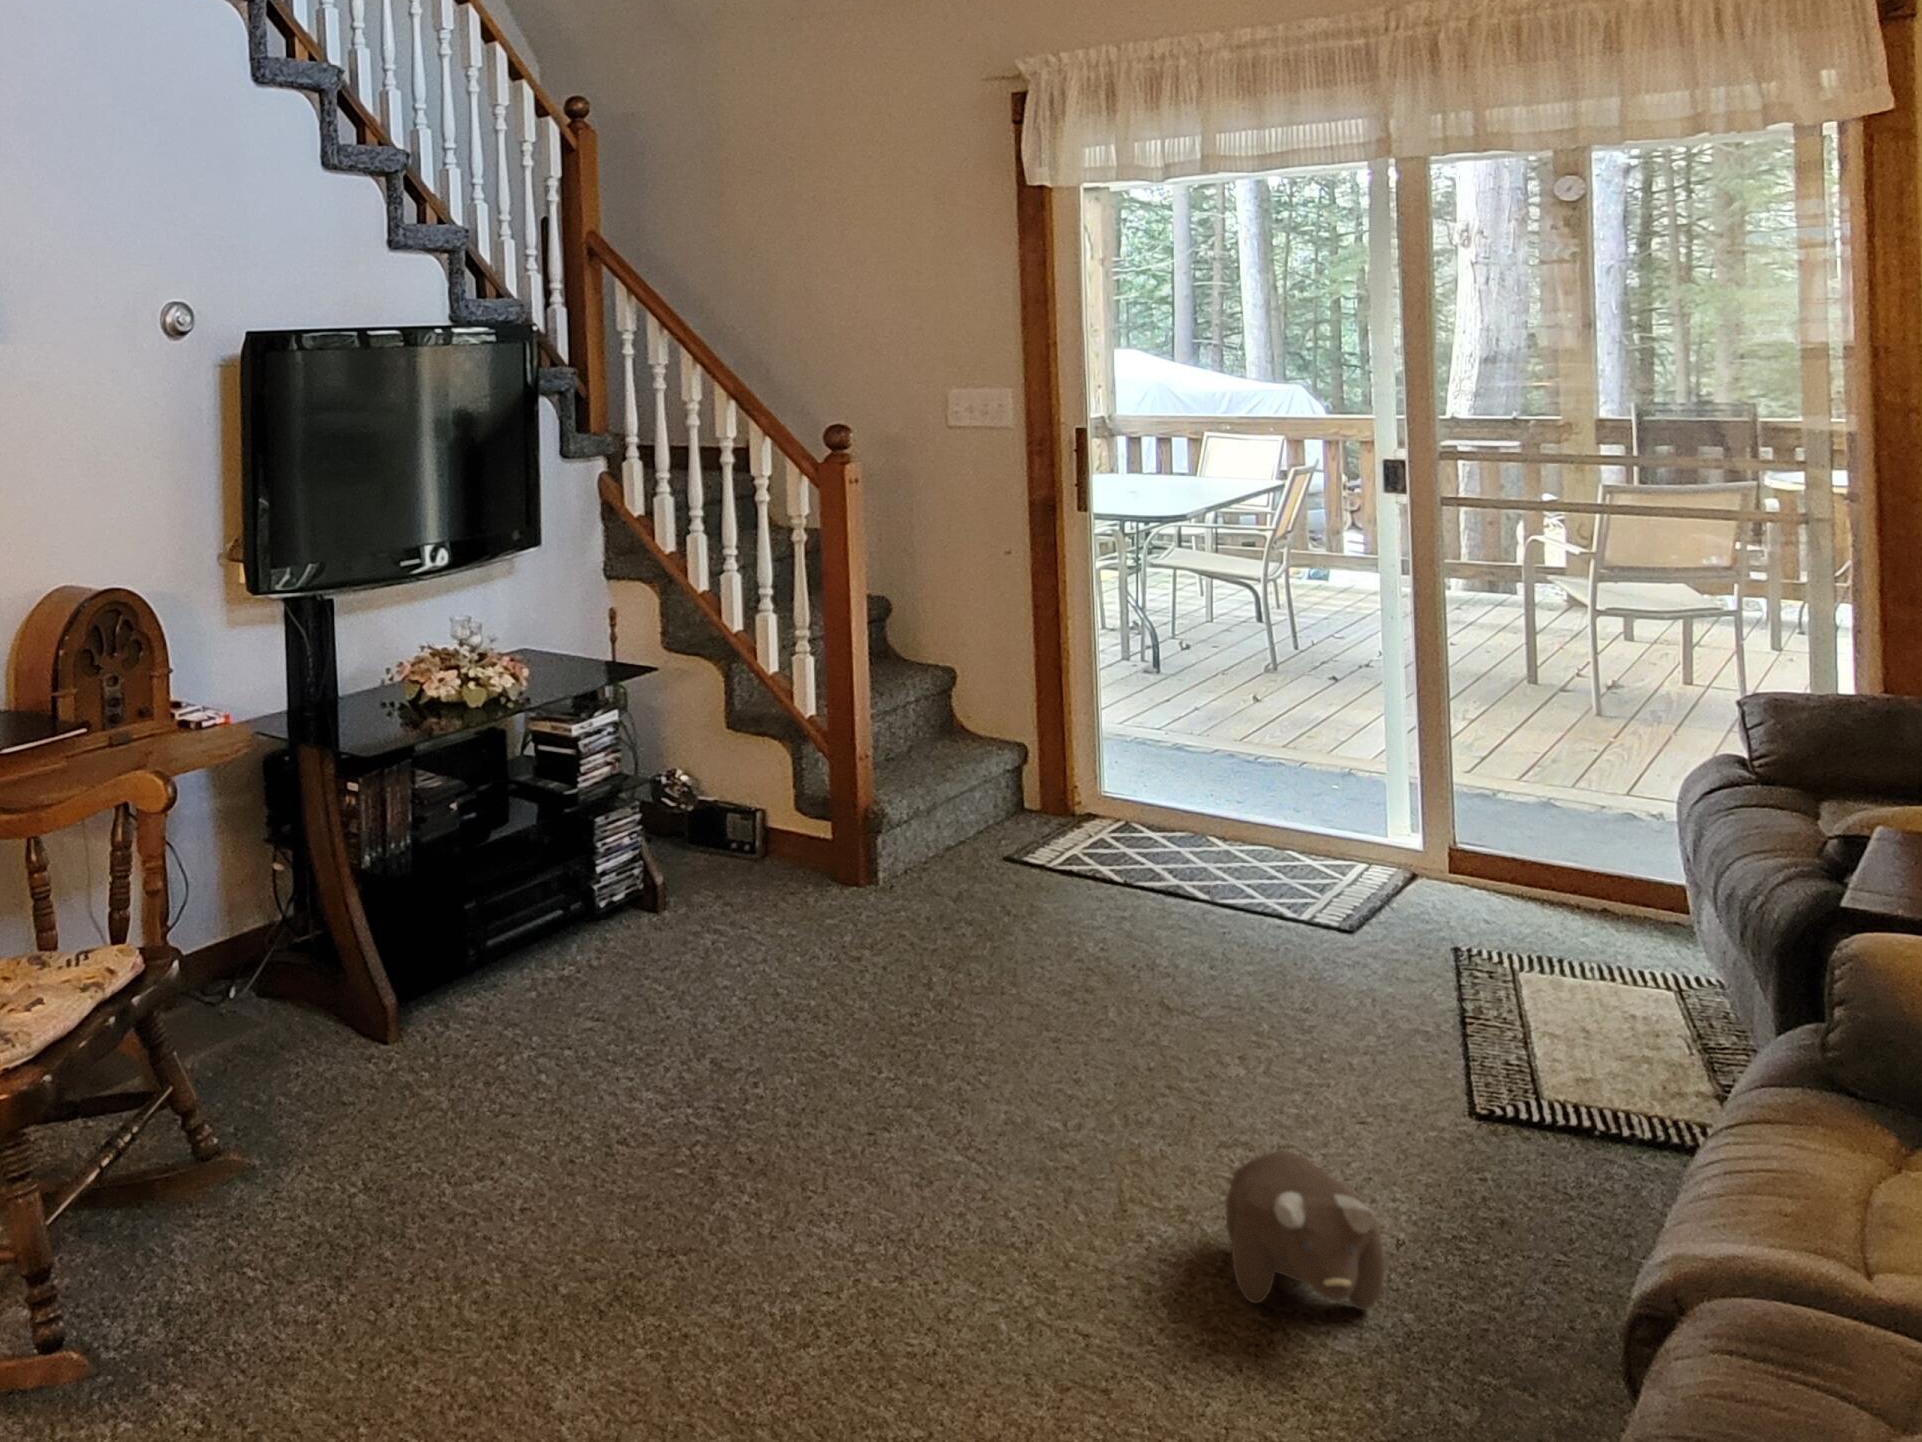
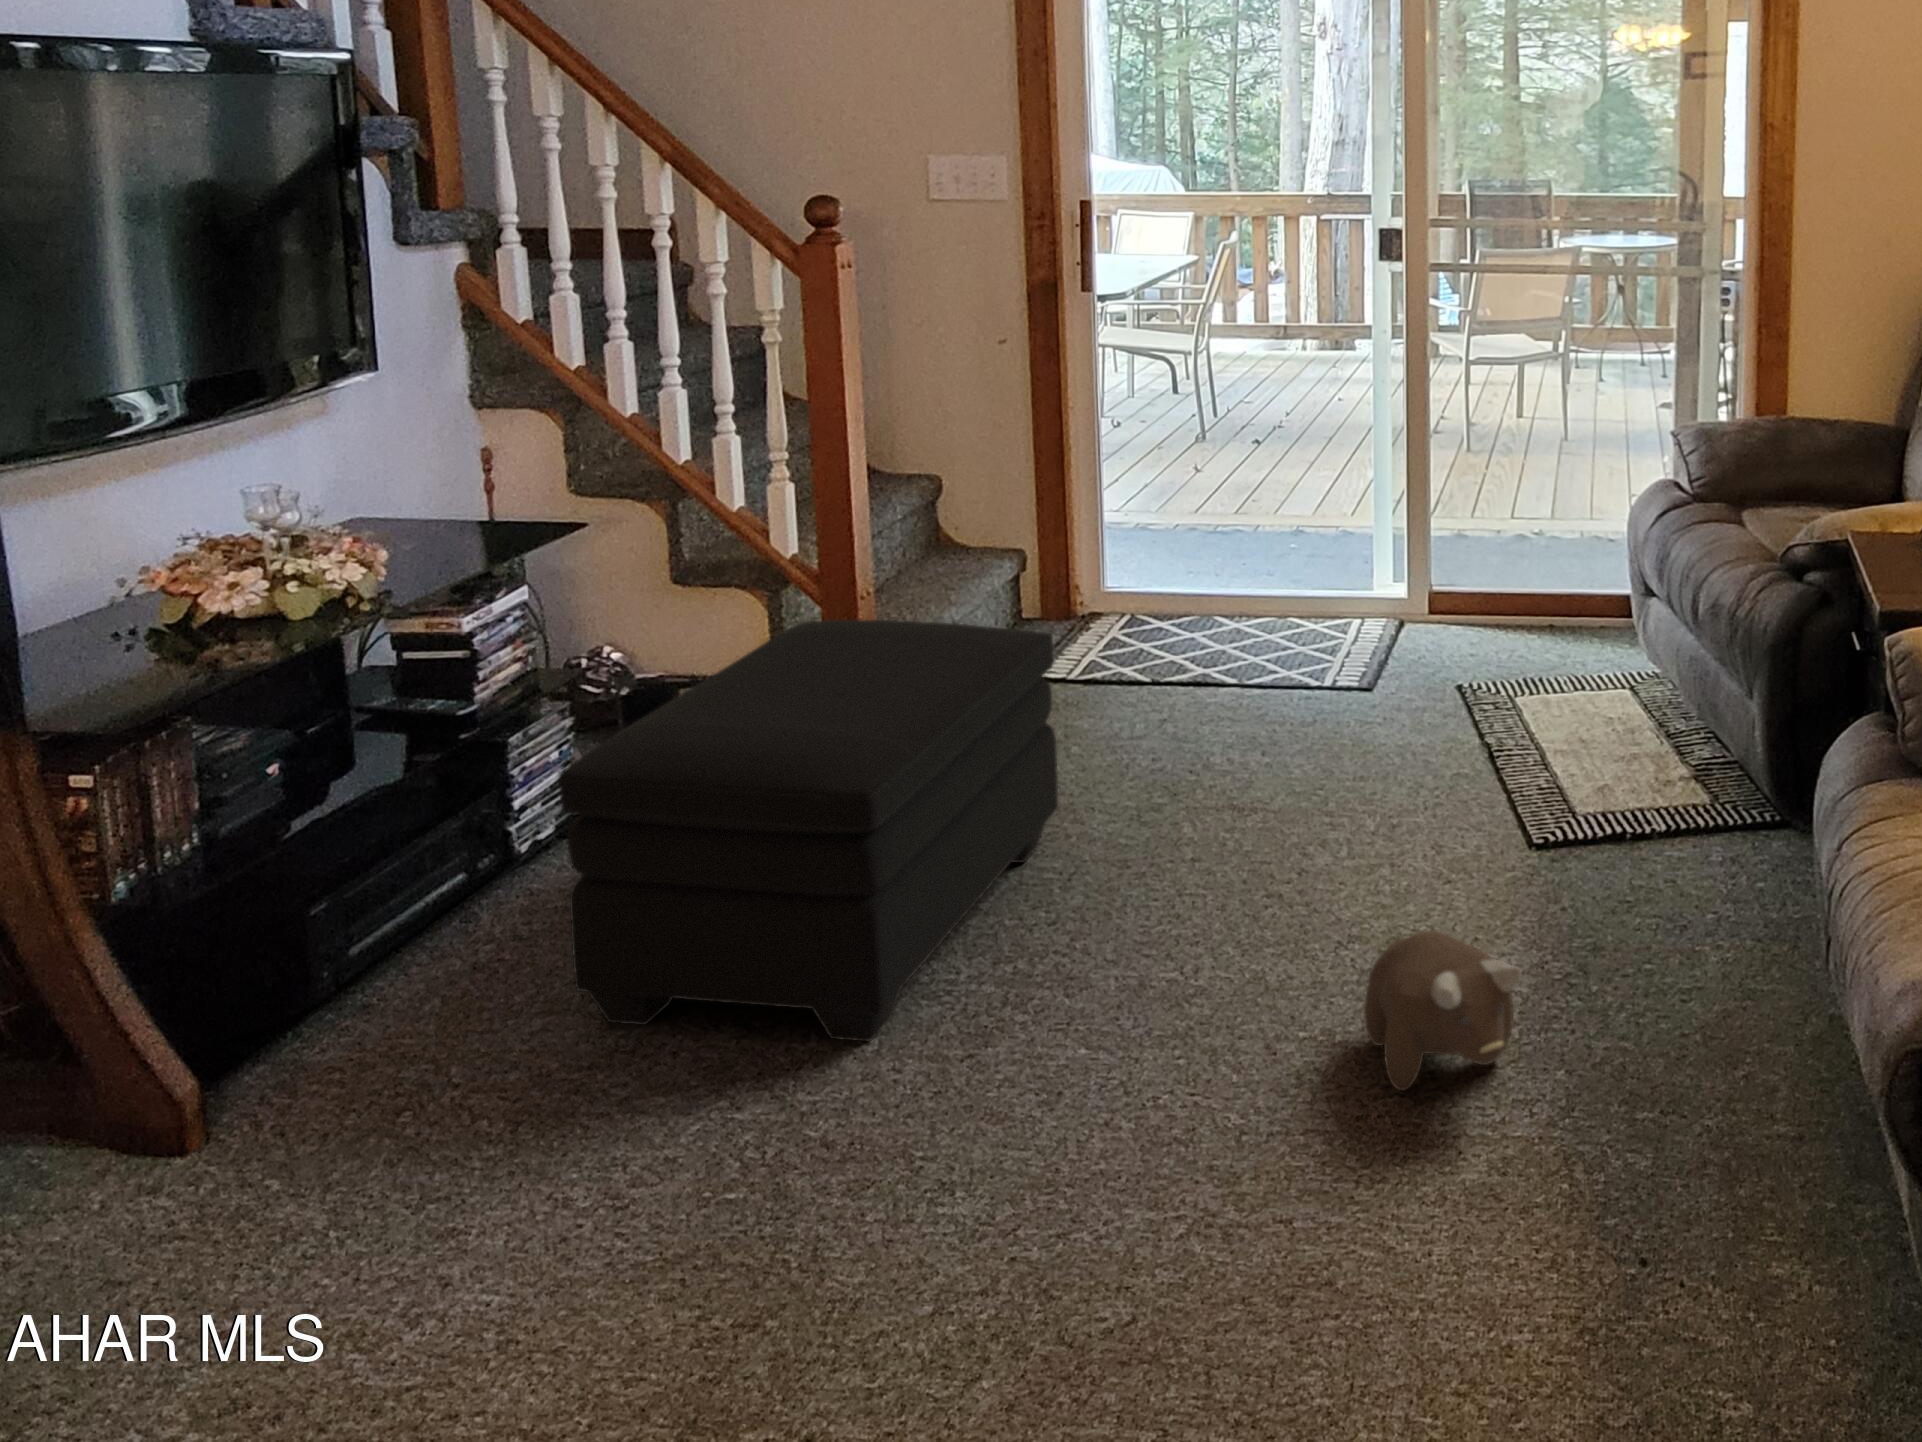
ottoman: none [605,765,995,1111] -> present [559,620,1058,1041]

